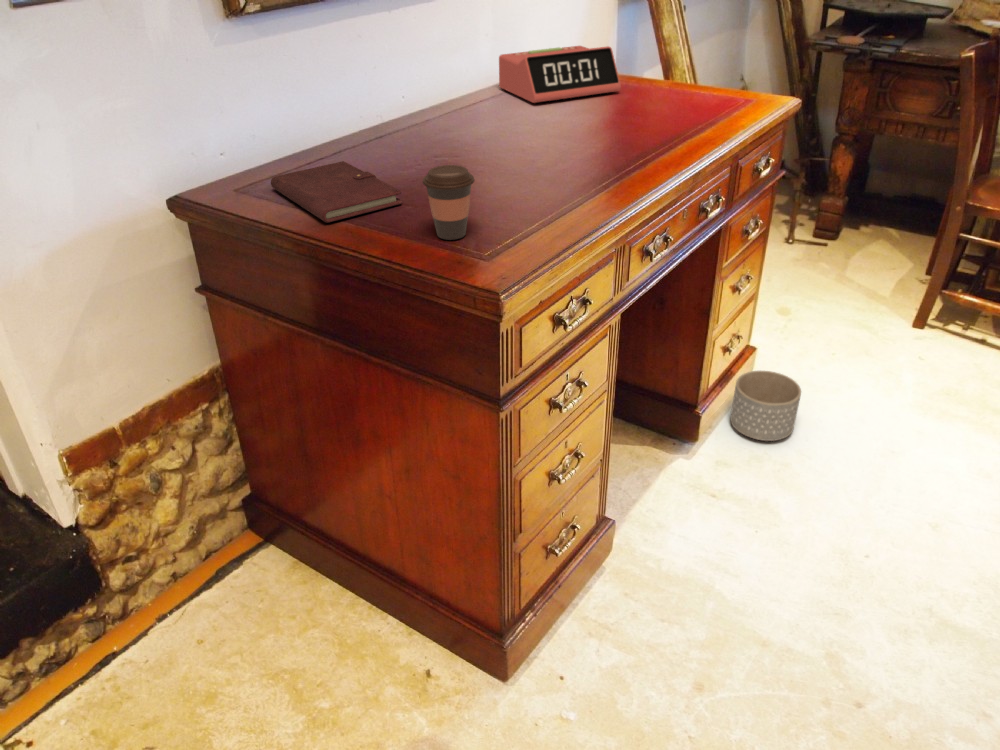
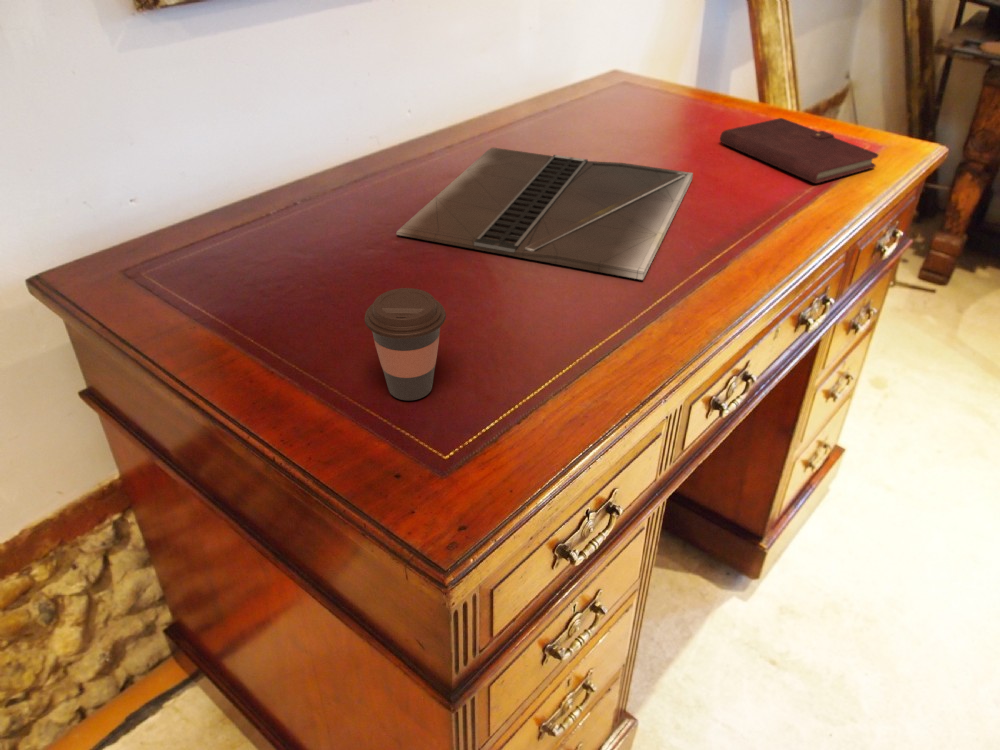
alarm clock: present [499,46,621,103] -> none [540,53,698,134]
laptop: none [415,114,621,177] -> present [396,148,693,280]
notebook: present [271,161,402,223] -> present [720,118,878,183]
planter: present [730,371,801,441] -> none [799,481,896,577]

